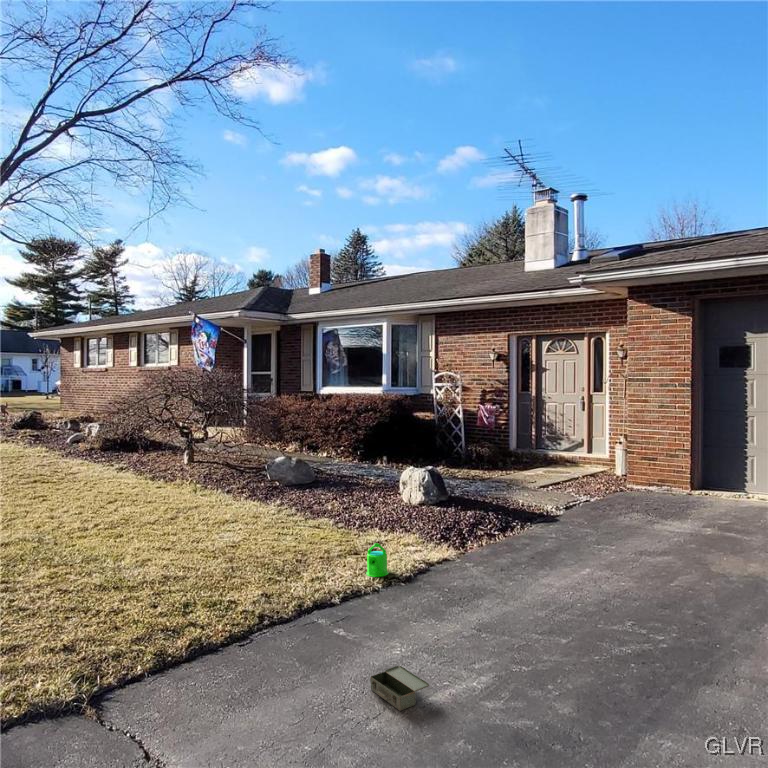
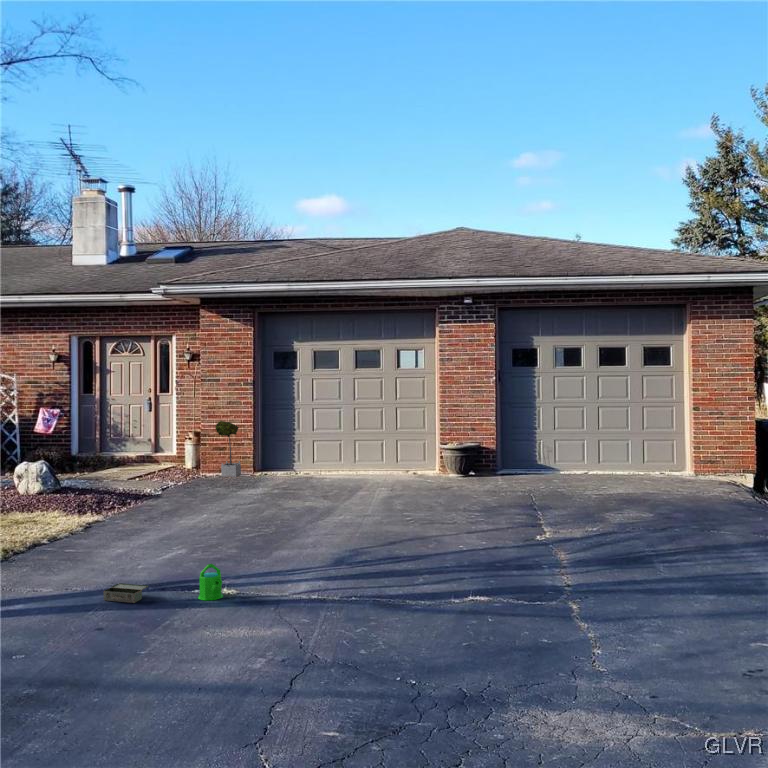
potted tree: none [642,427,674,494] -> present [216,421,241,477]
watering can: present [366,543,389,577] -> present [198,564,223,601]

